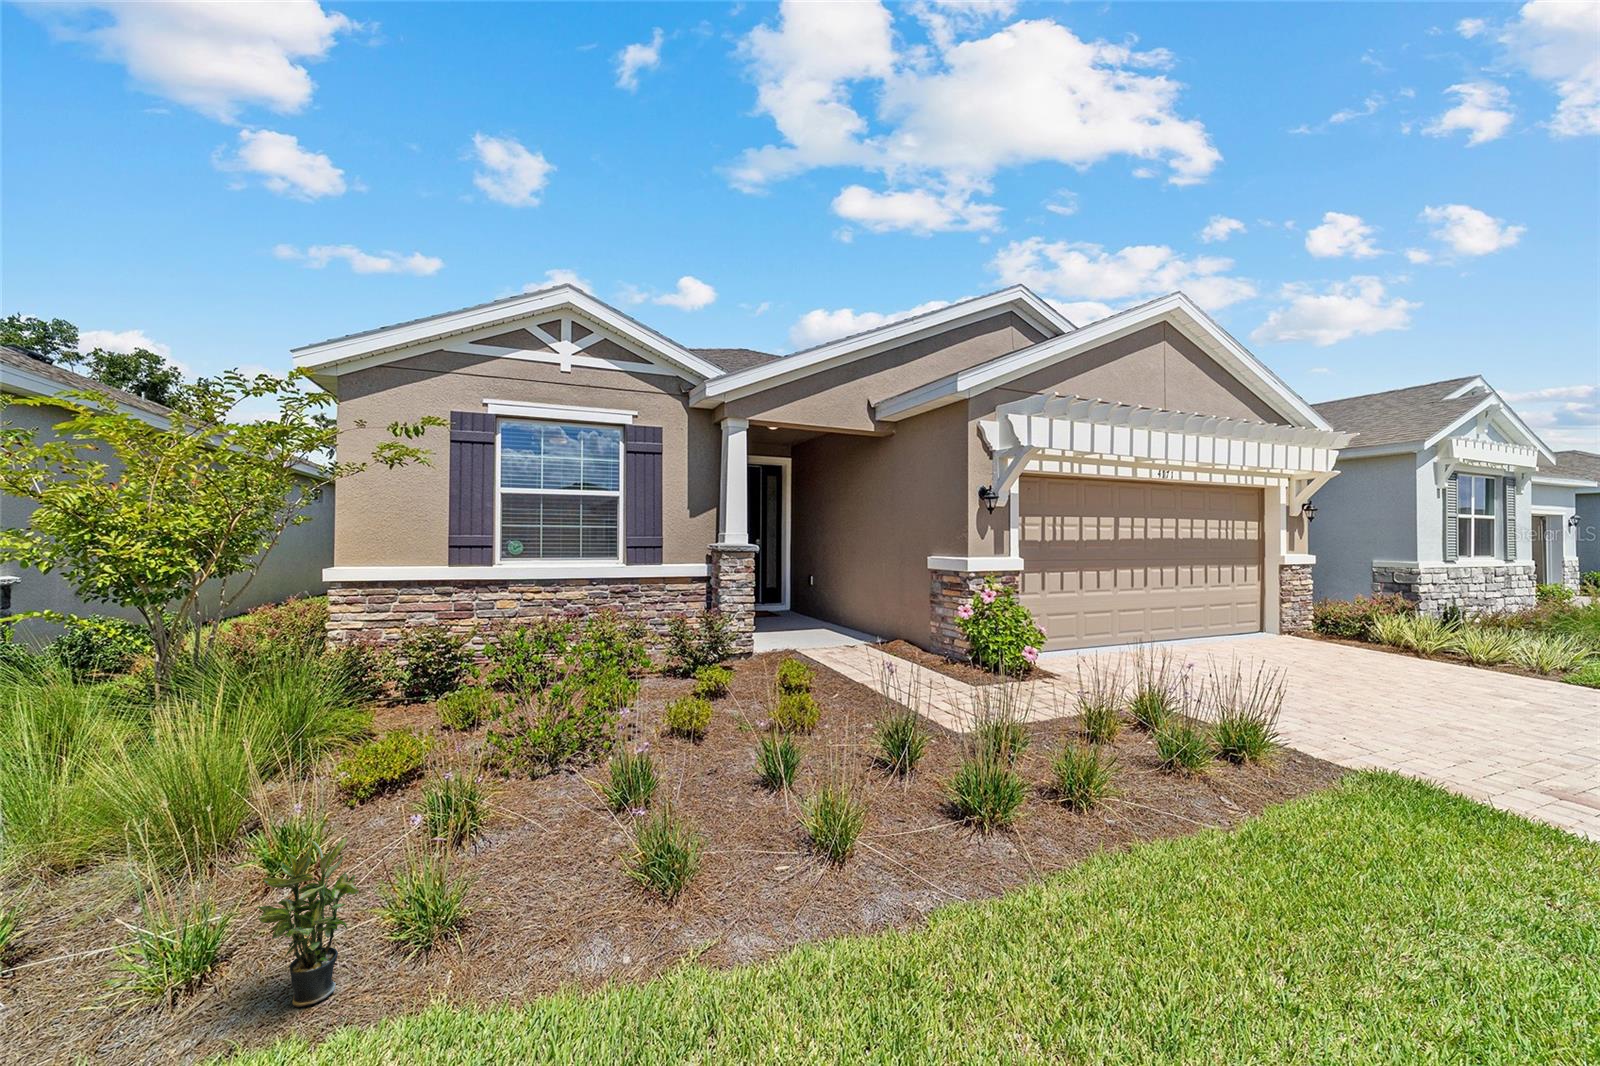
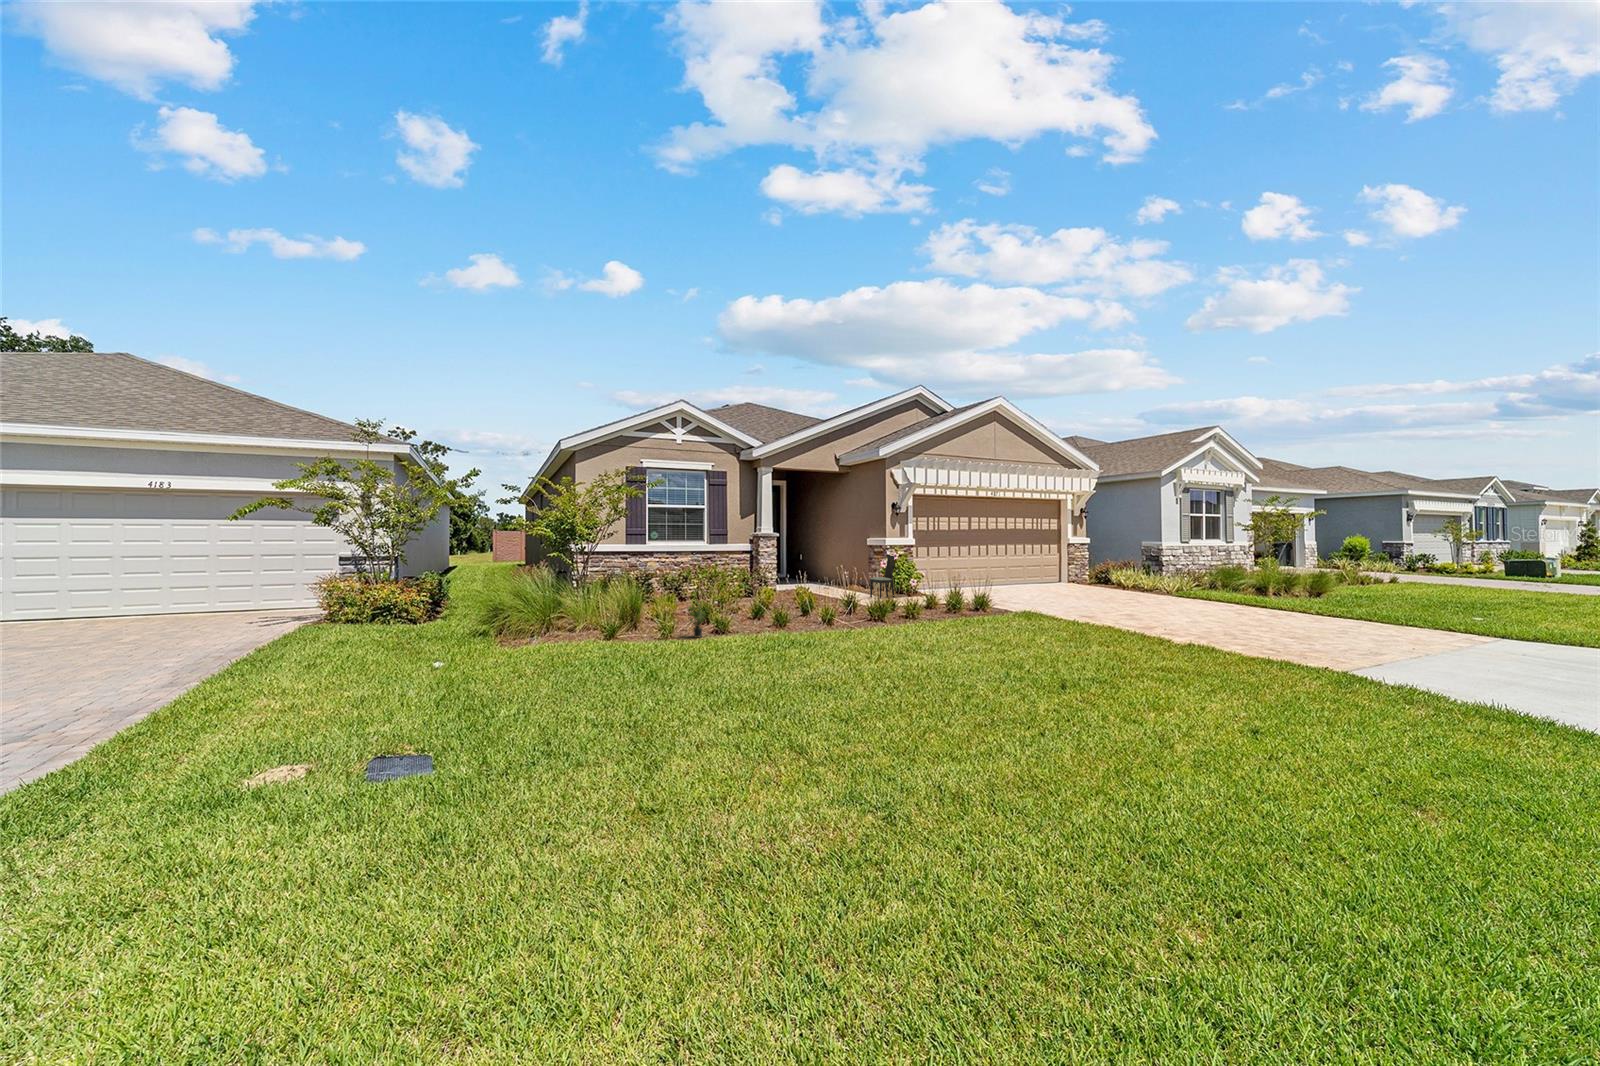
chair: none [939,592,991,683] -> present [870,555,895,599]

